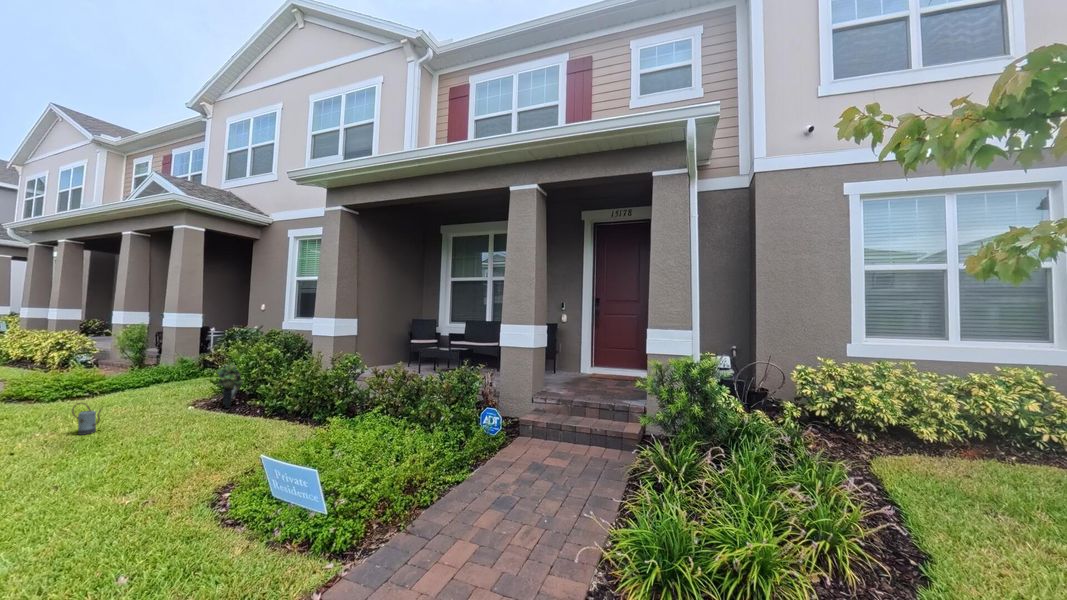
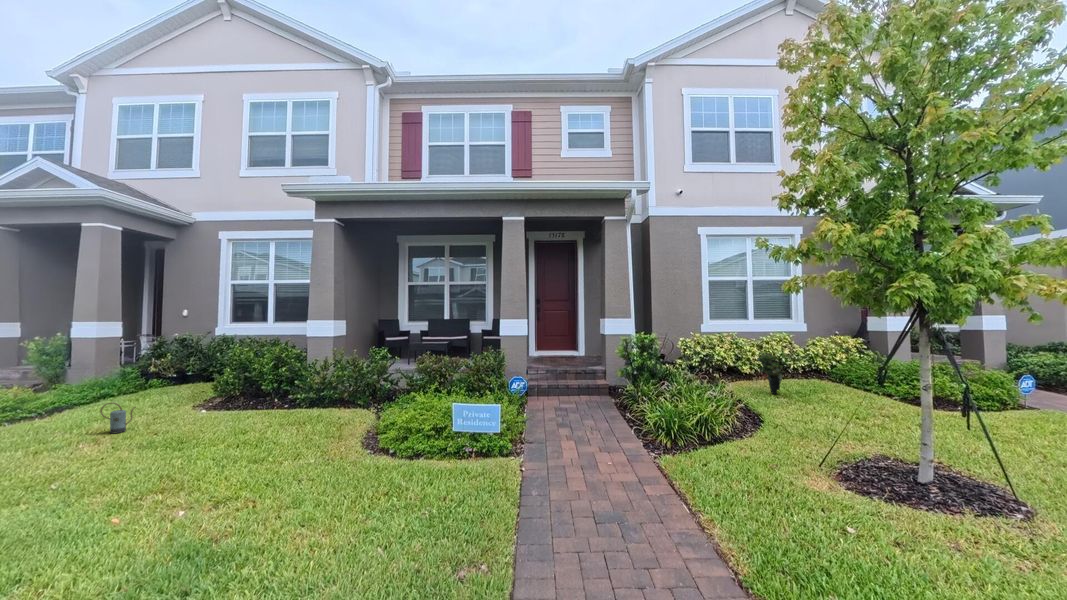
potted plant: present [217,363,245,408] -> present [758,352,784,394]

